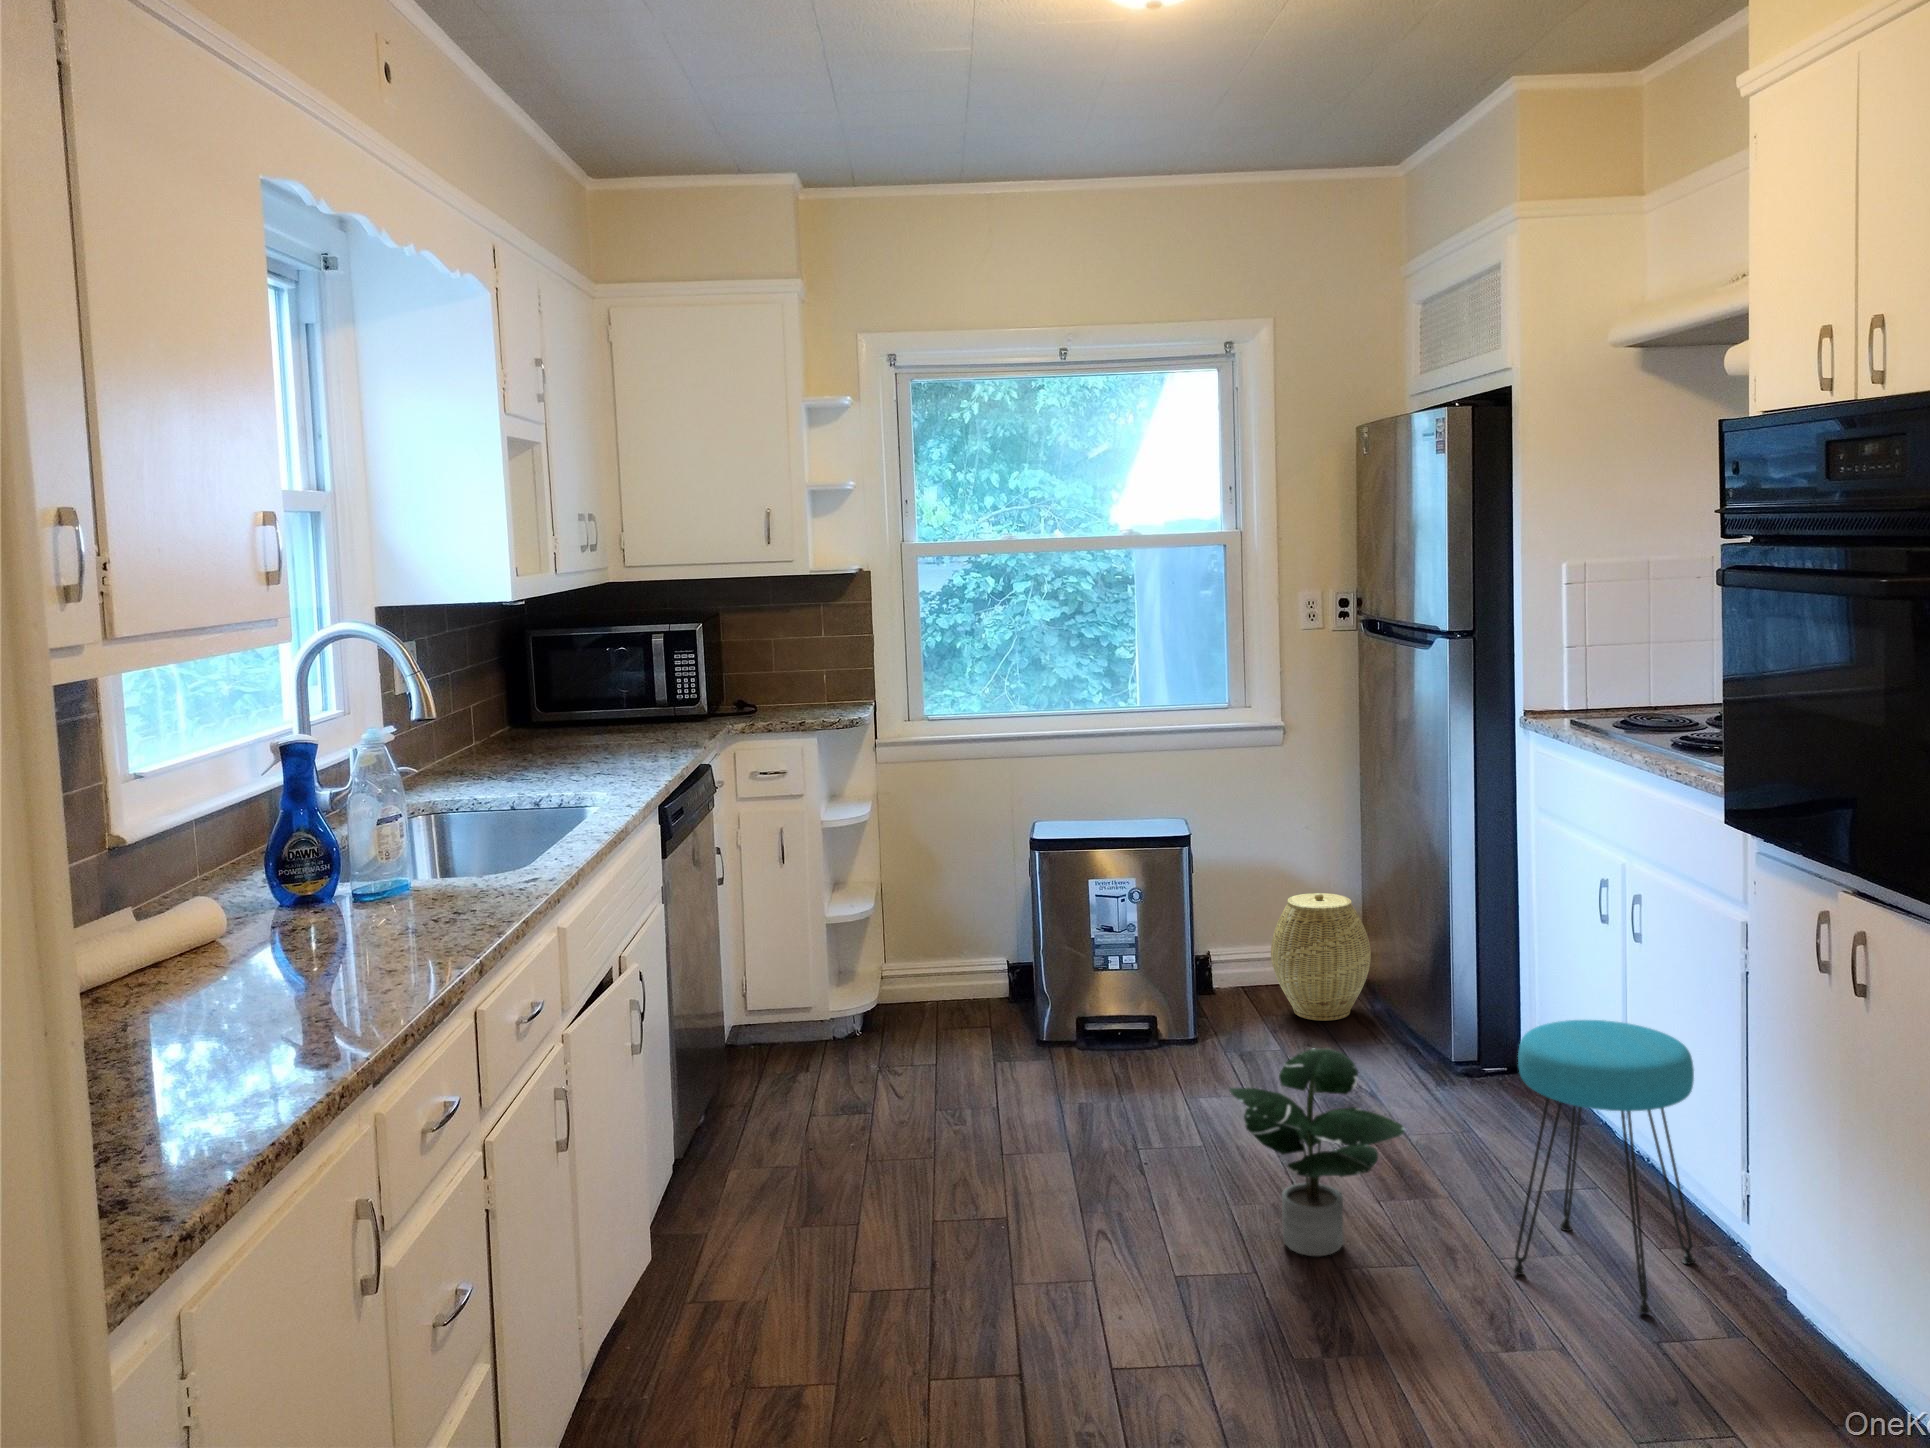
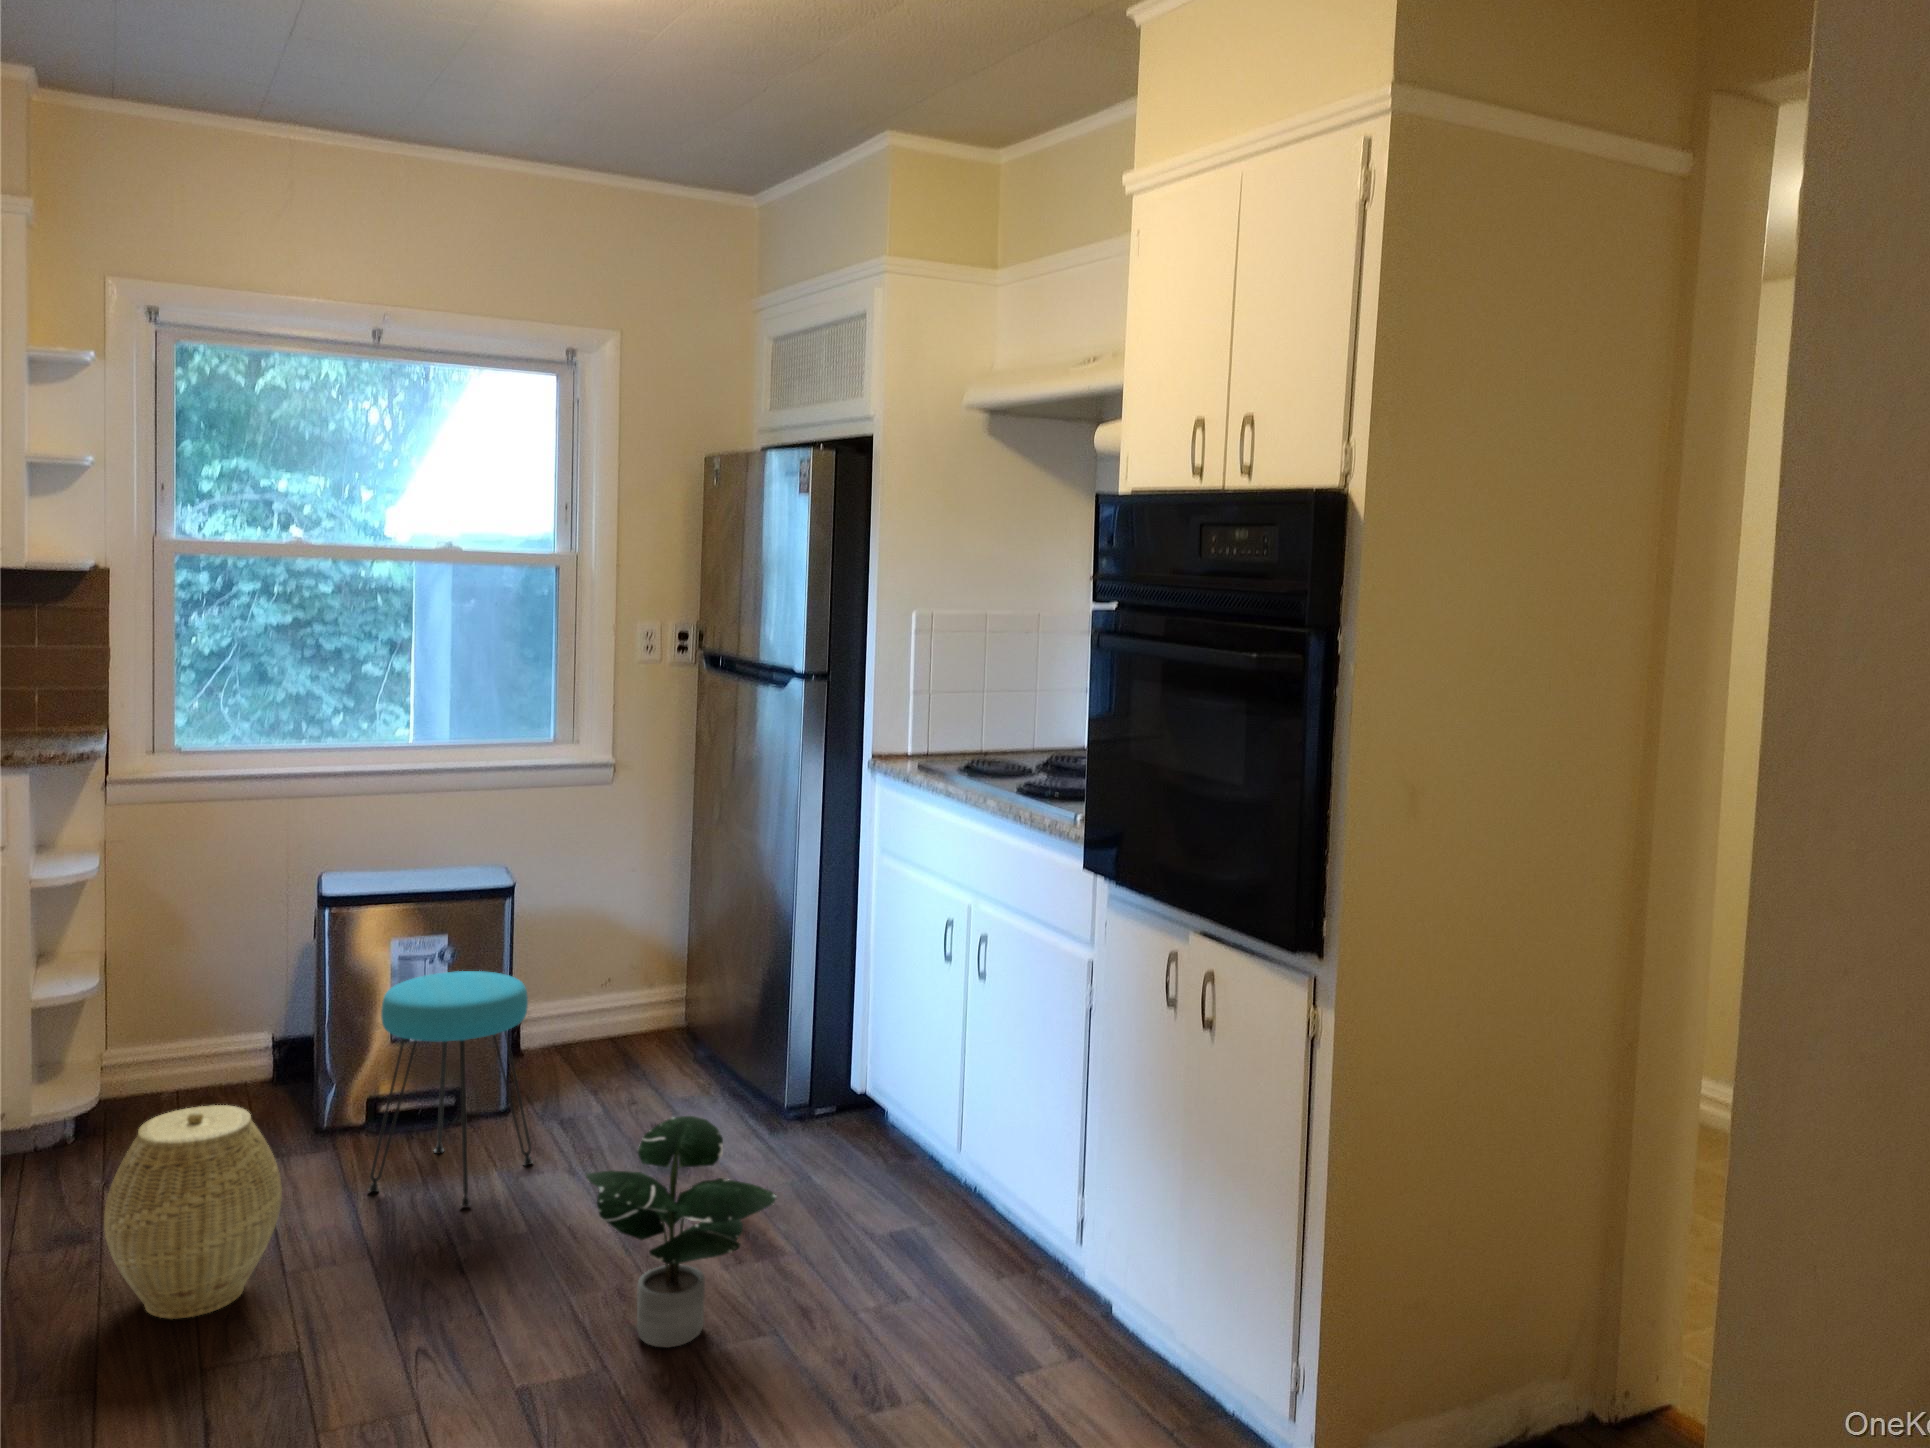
woven basket: present [1271,893,1371,1021] -> present [104,1105,282,1319]
stool: present [1513,1020,1695,1314] -> present [368,971,533,1207]

